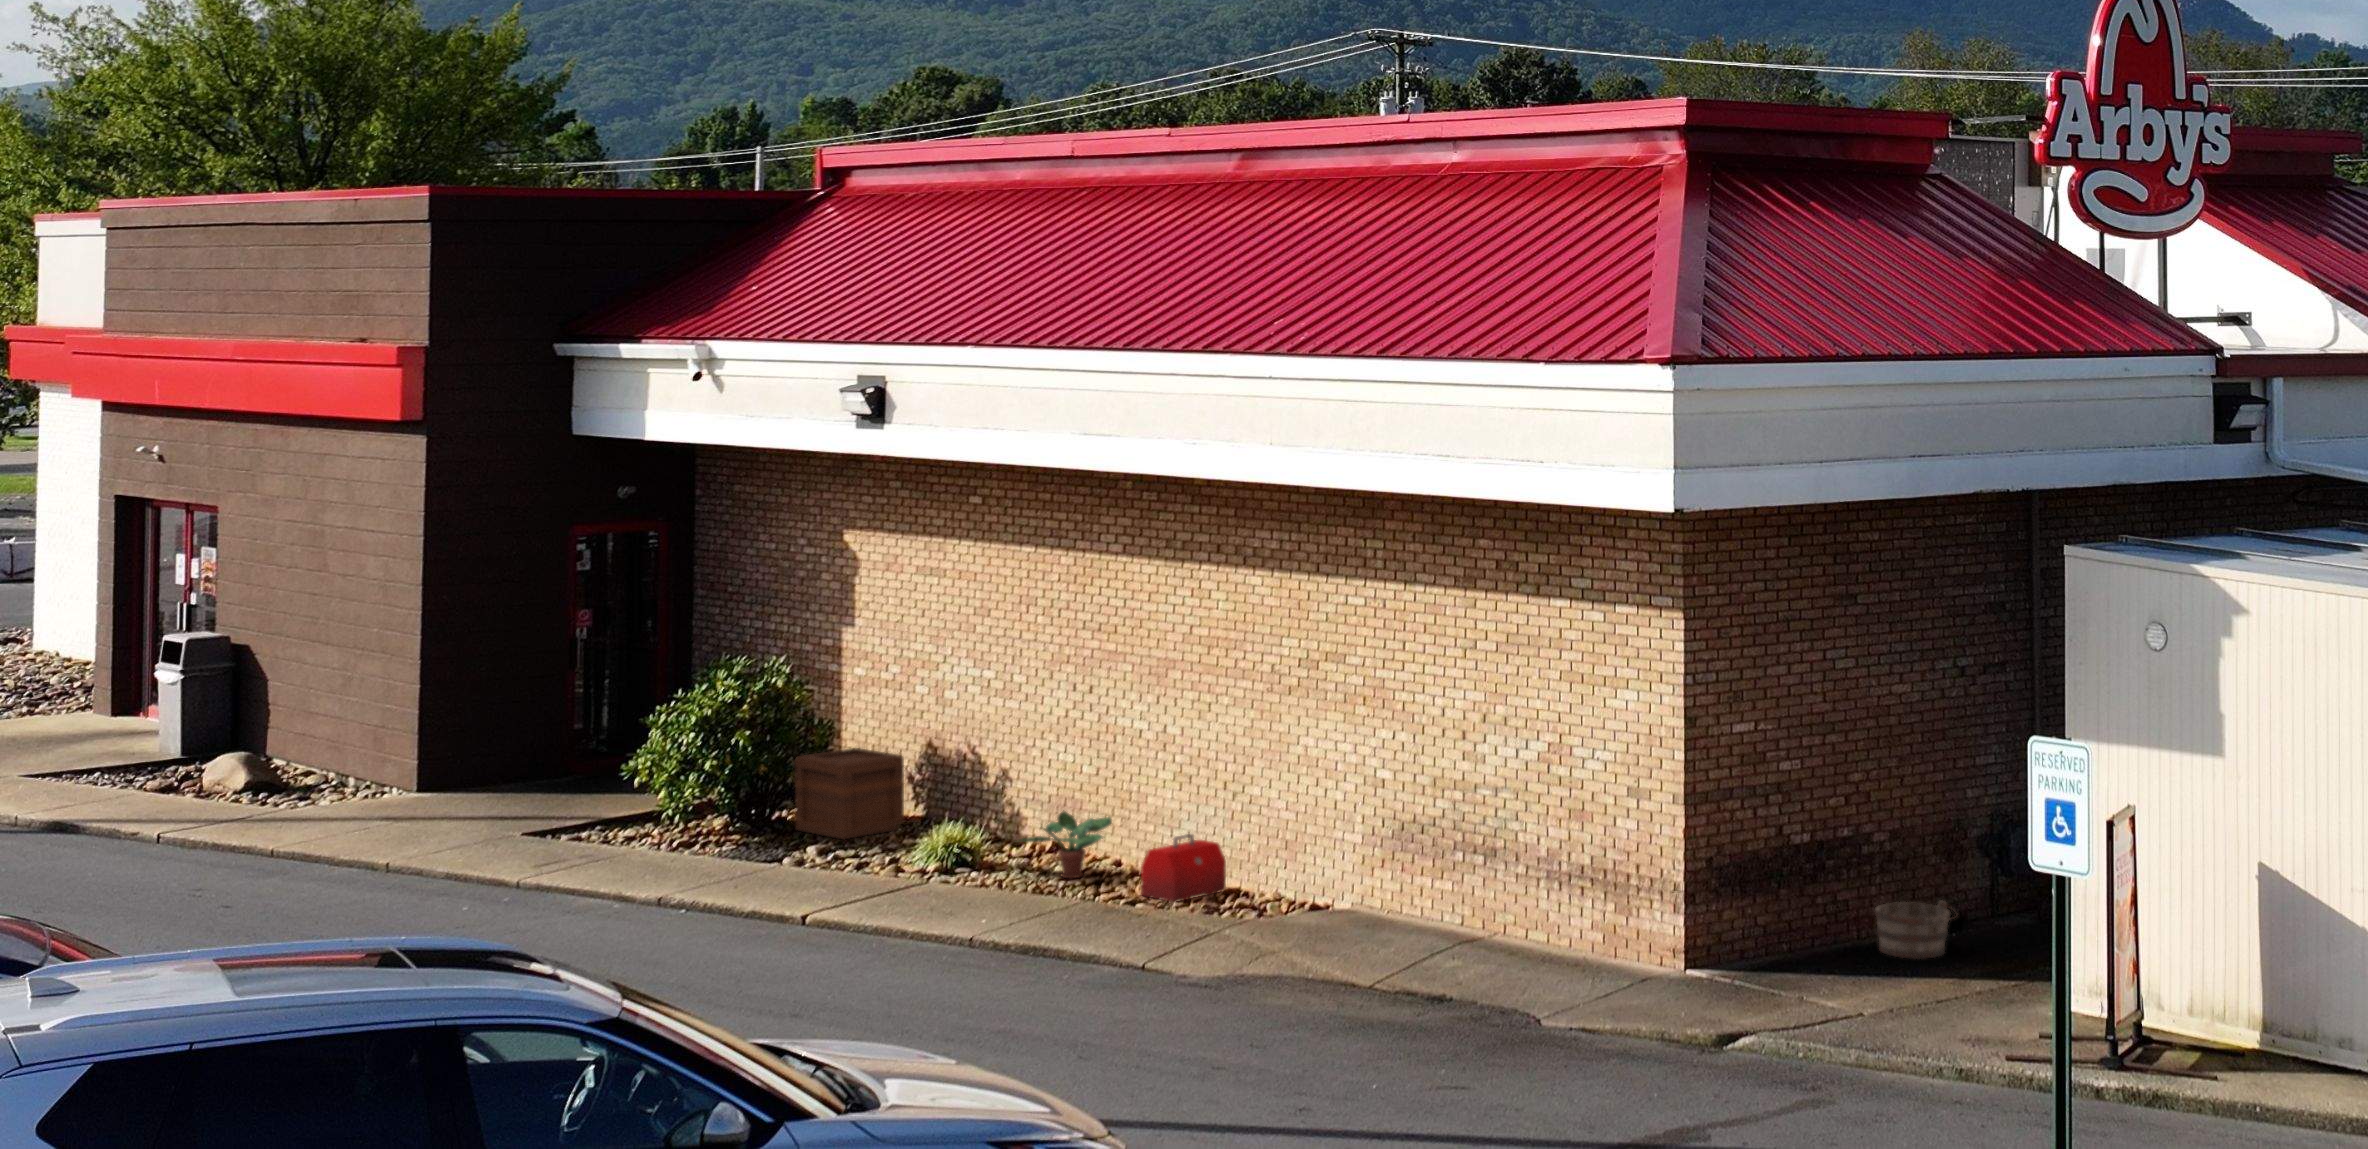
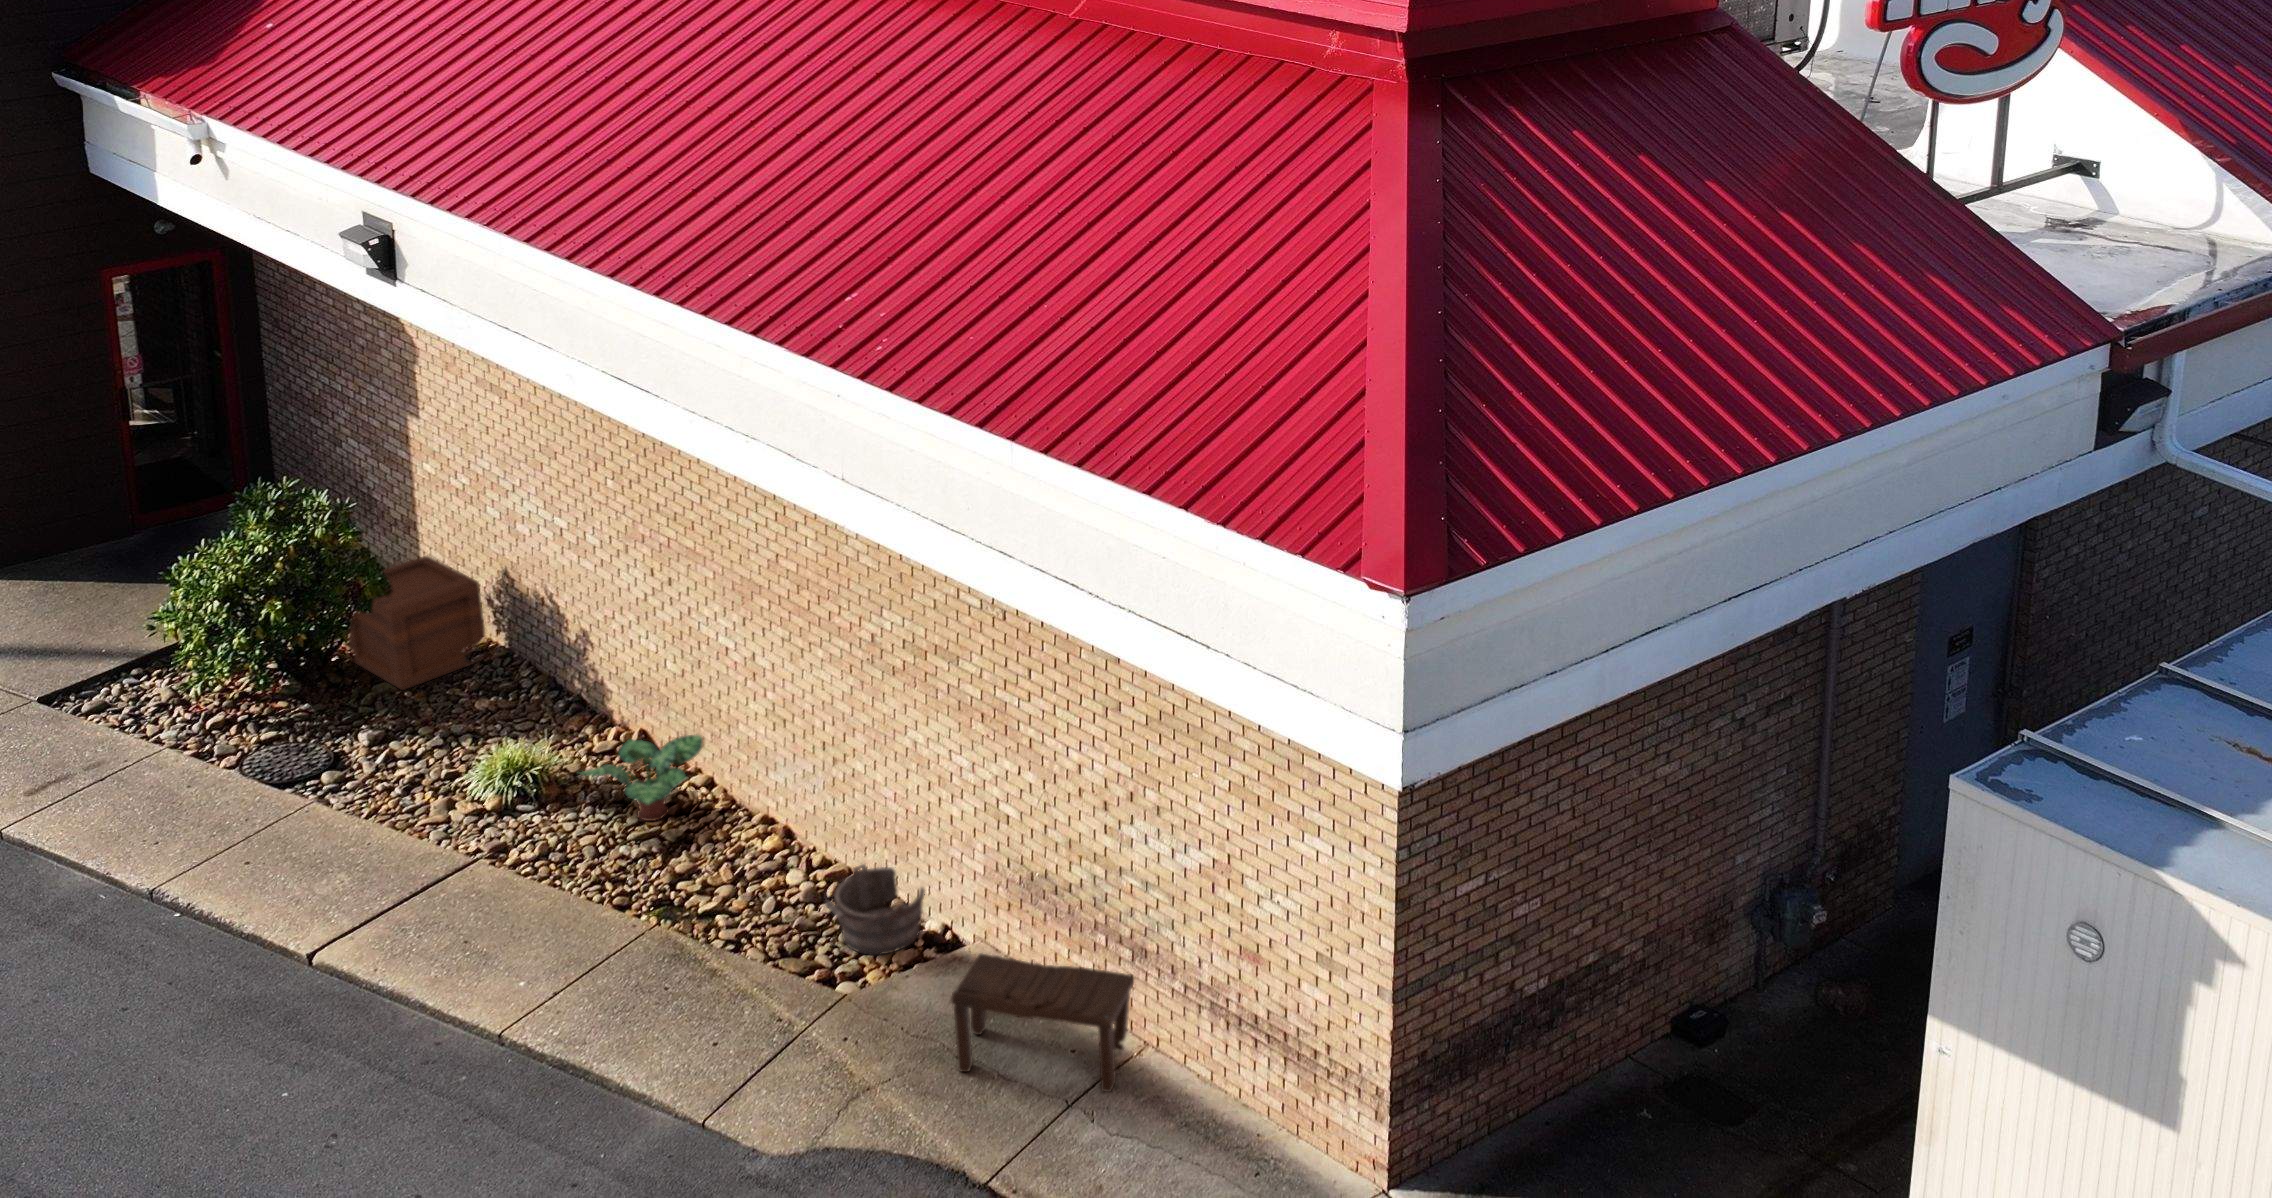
toolbox: present [1141,834,1226,902] -> none [721,798,835,903]
bench: none [1349,868,1486,954] -> present [951,953,1134,1092]
bucket: present [1875,901,1951,959] -> present [825,864,925,955]

